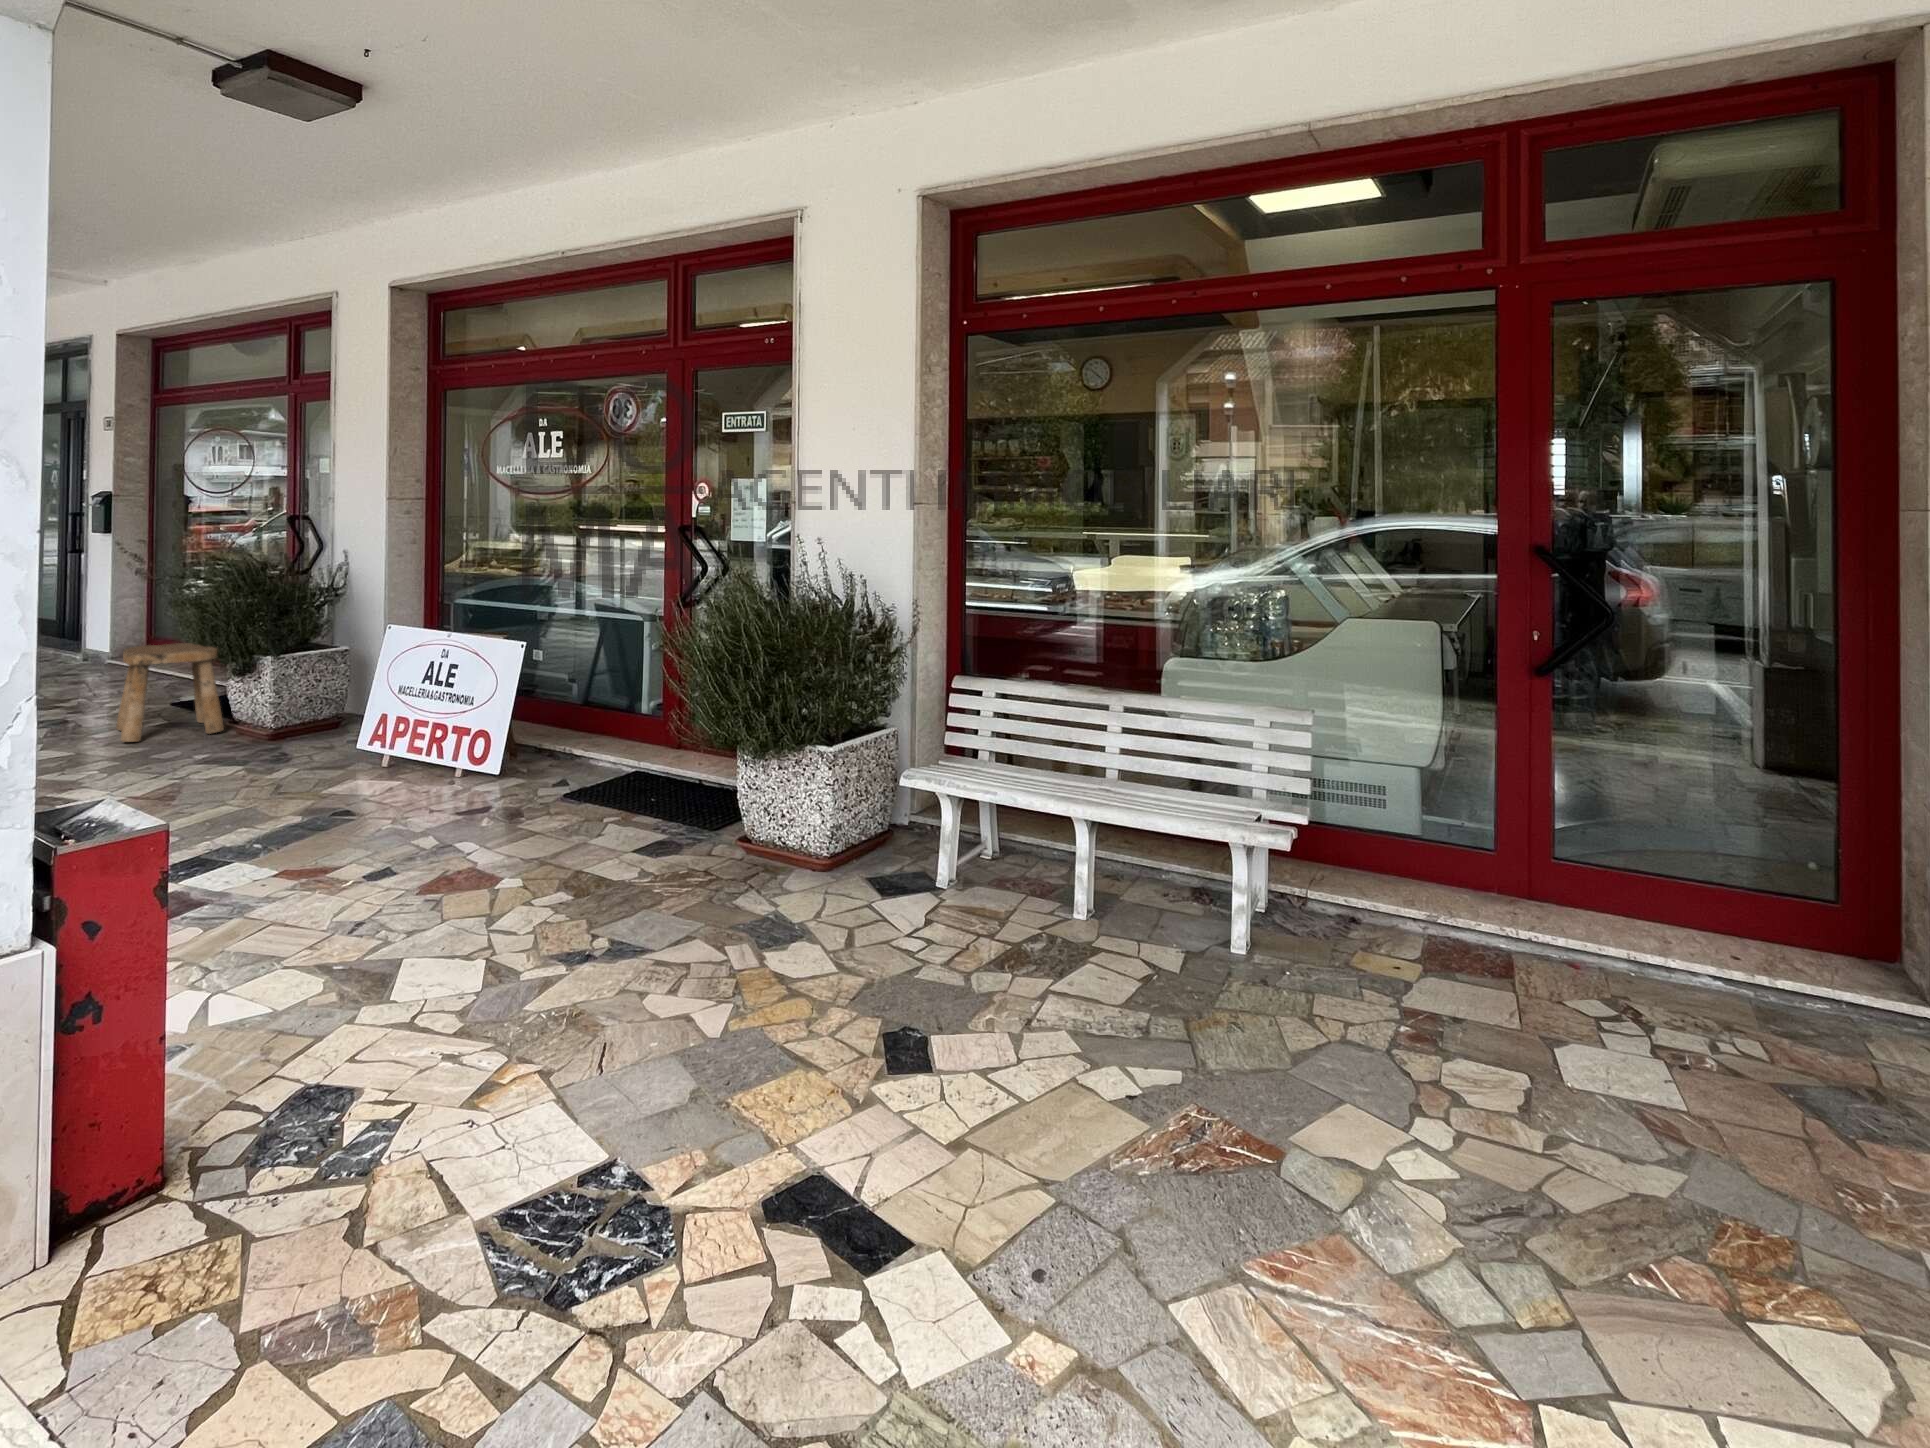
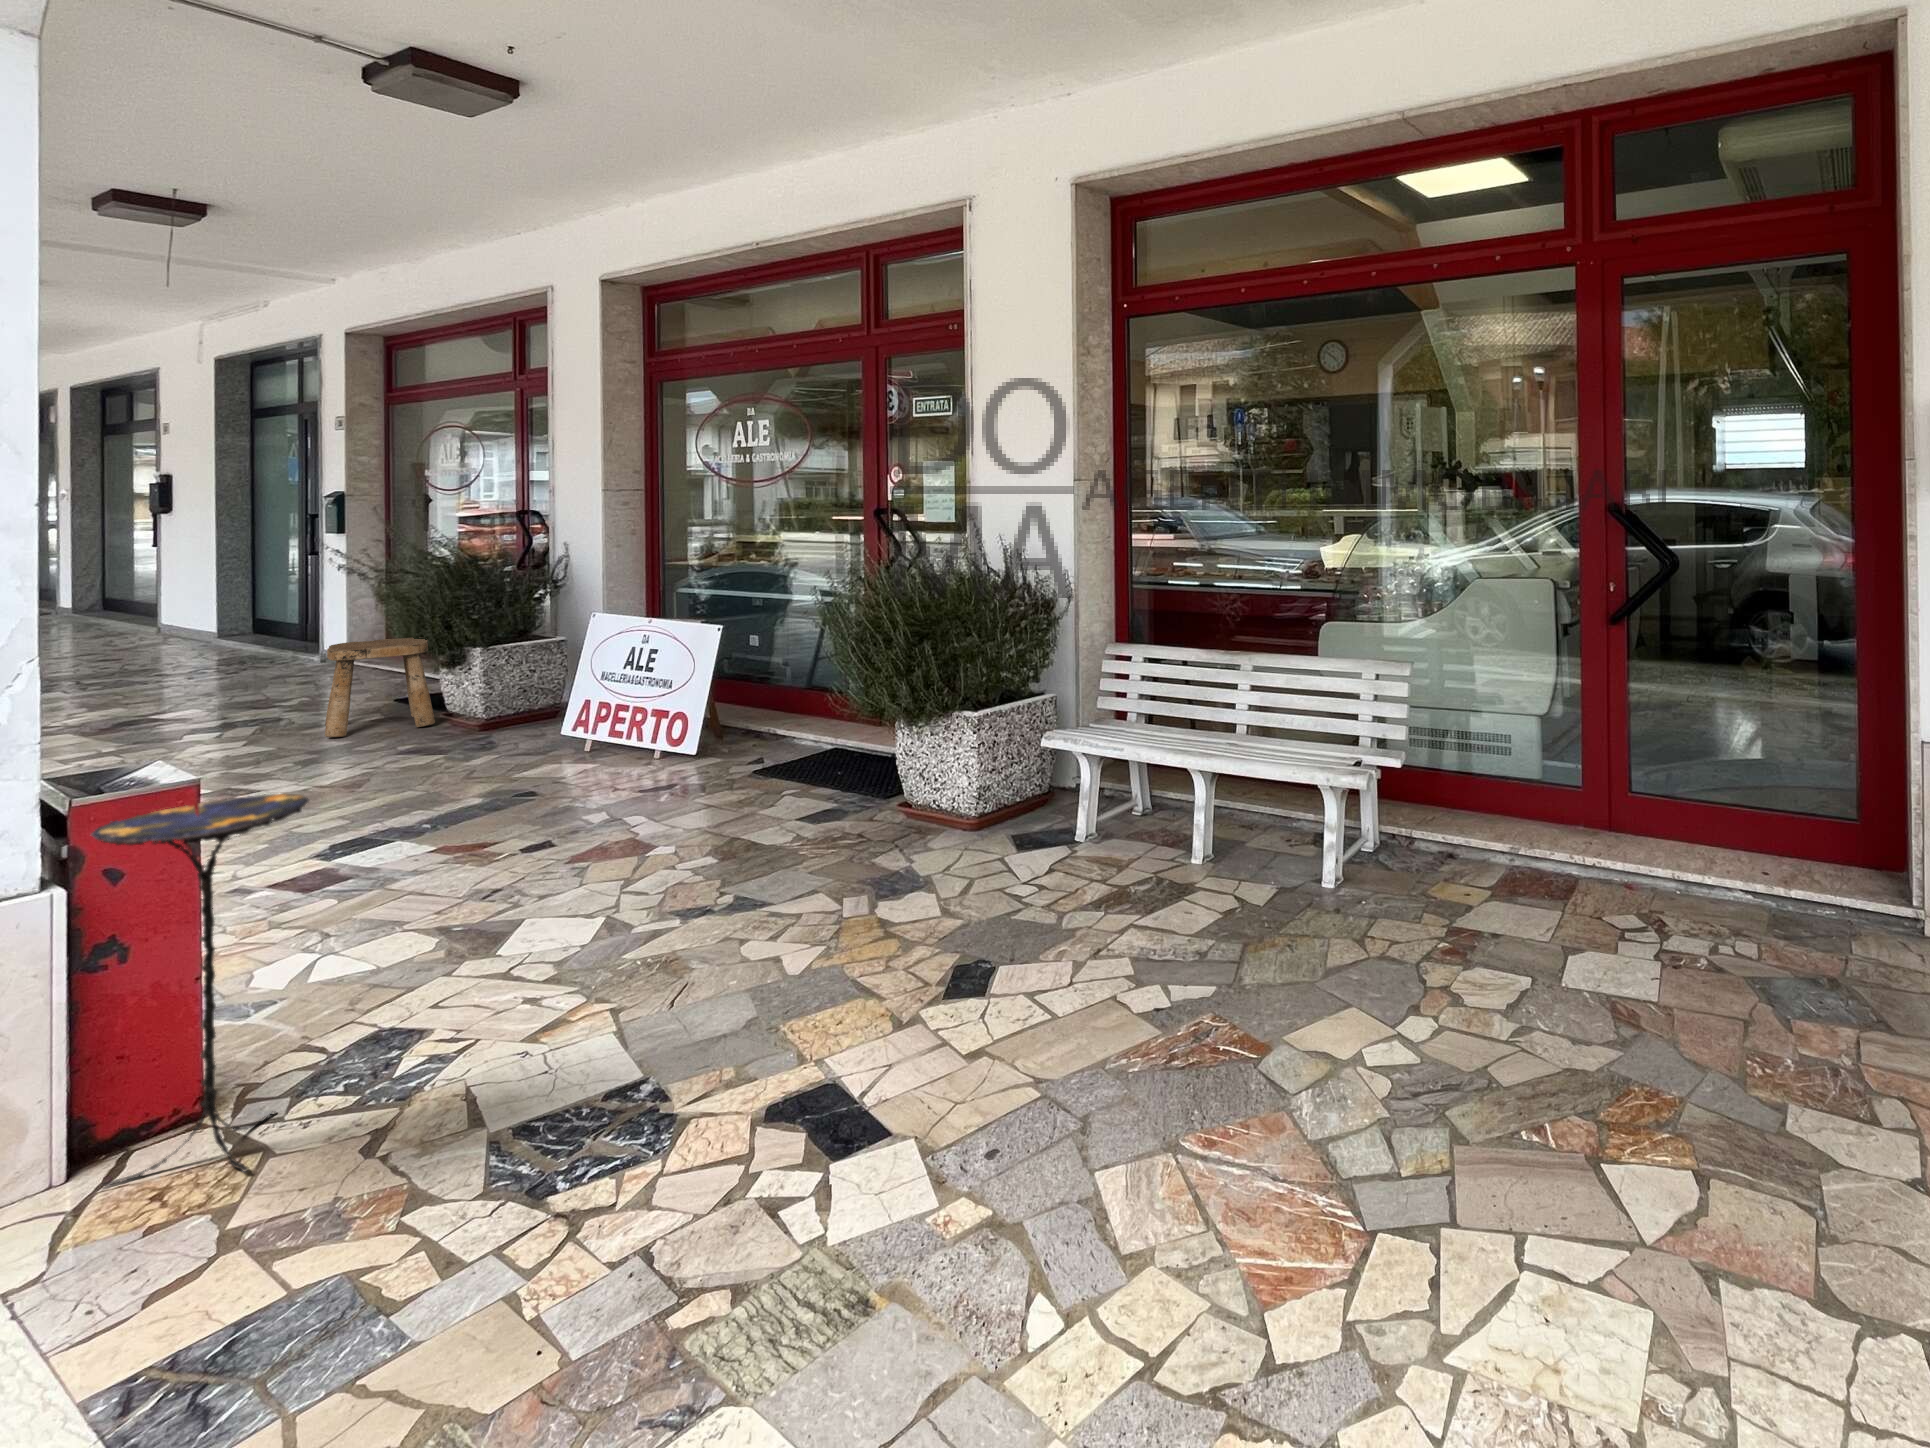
side table: none [79,839,288,1271] -> present [91,794,309,1186]

